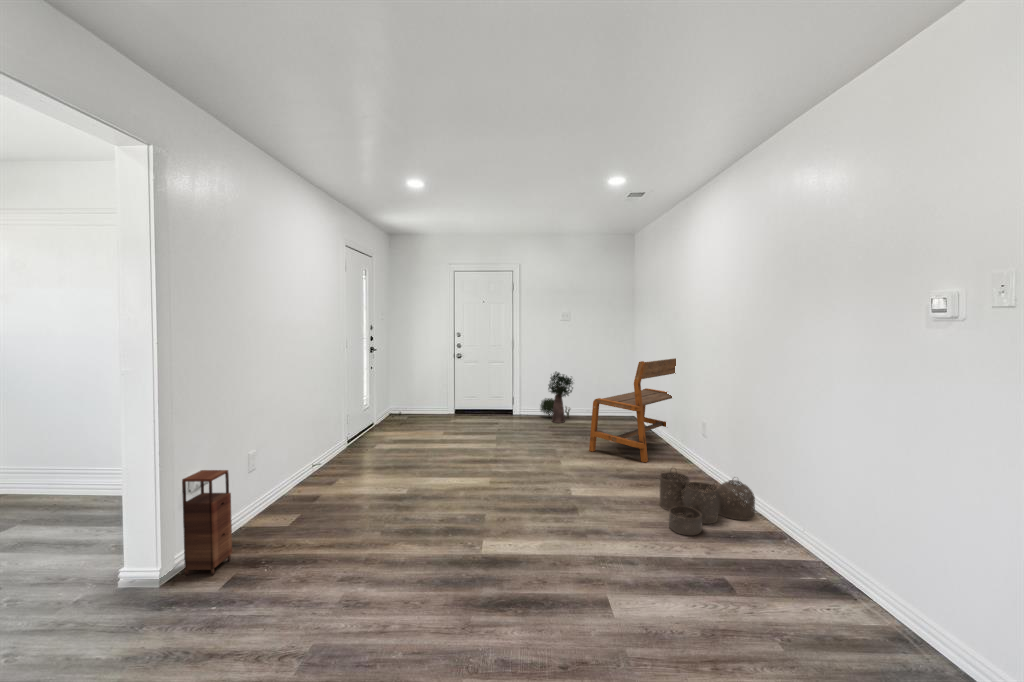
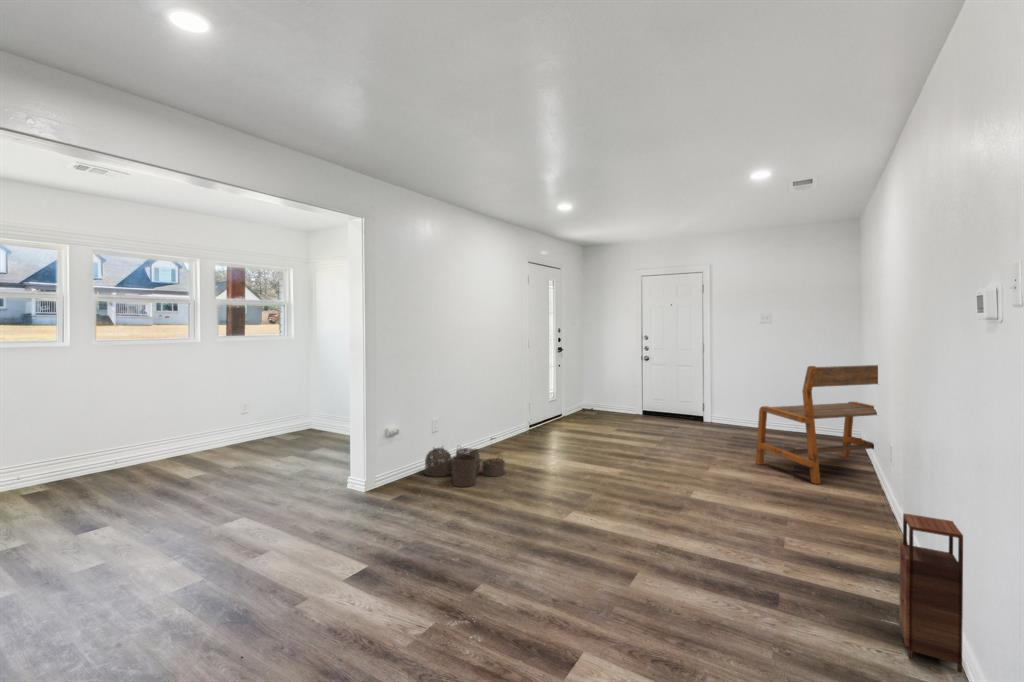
potted plant: present [540,372,573,423] -> none [731,377,771,434]
storage cabinet: present [182,470,232,575] -> present [899,513,963,673]
woven basket: present [659,471,755,535] -> present [425,448,505,487]

